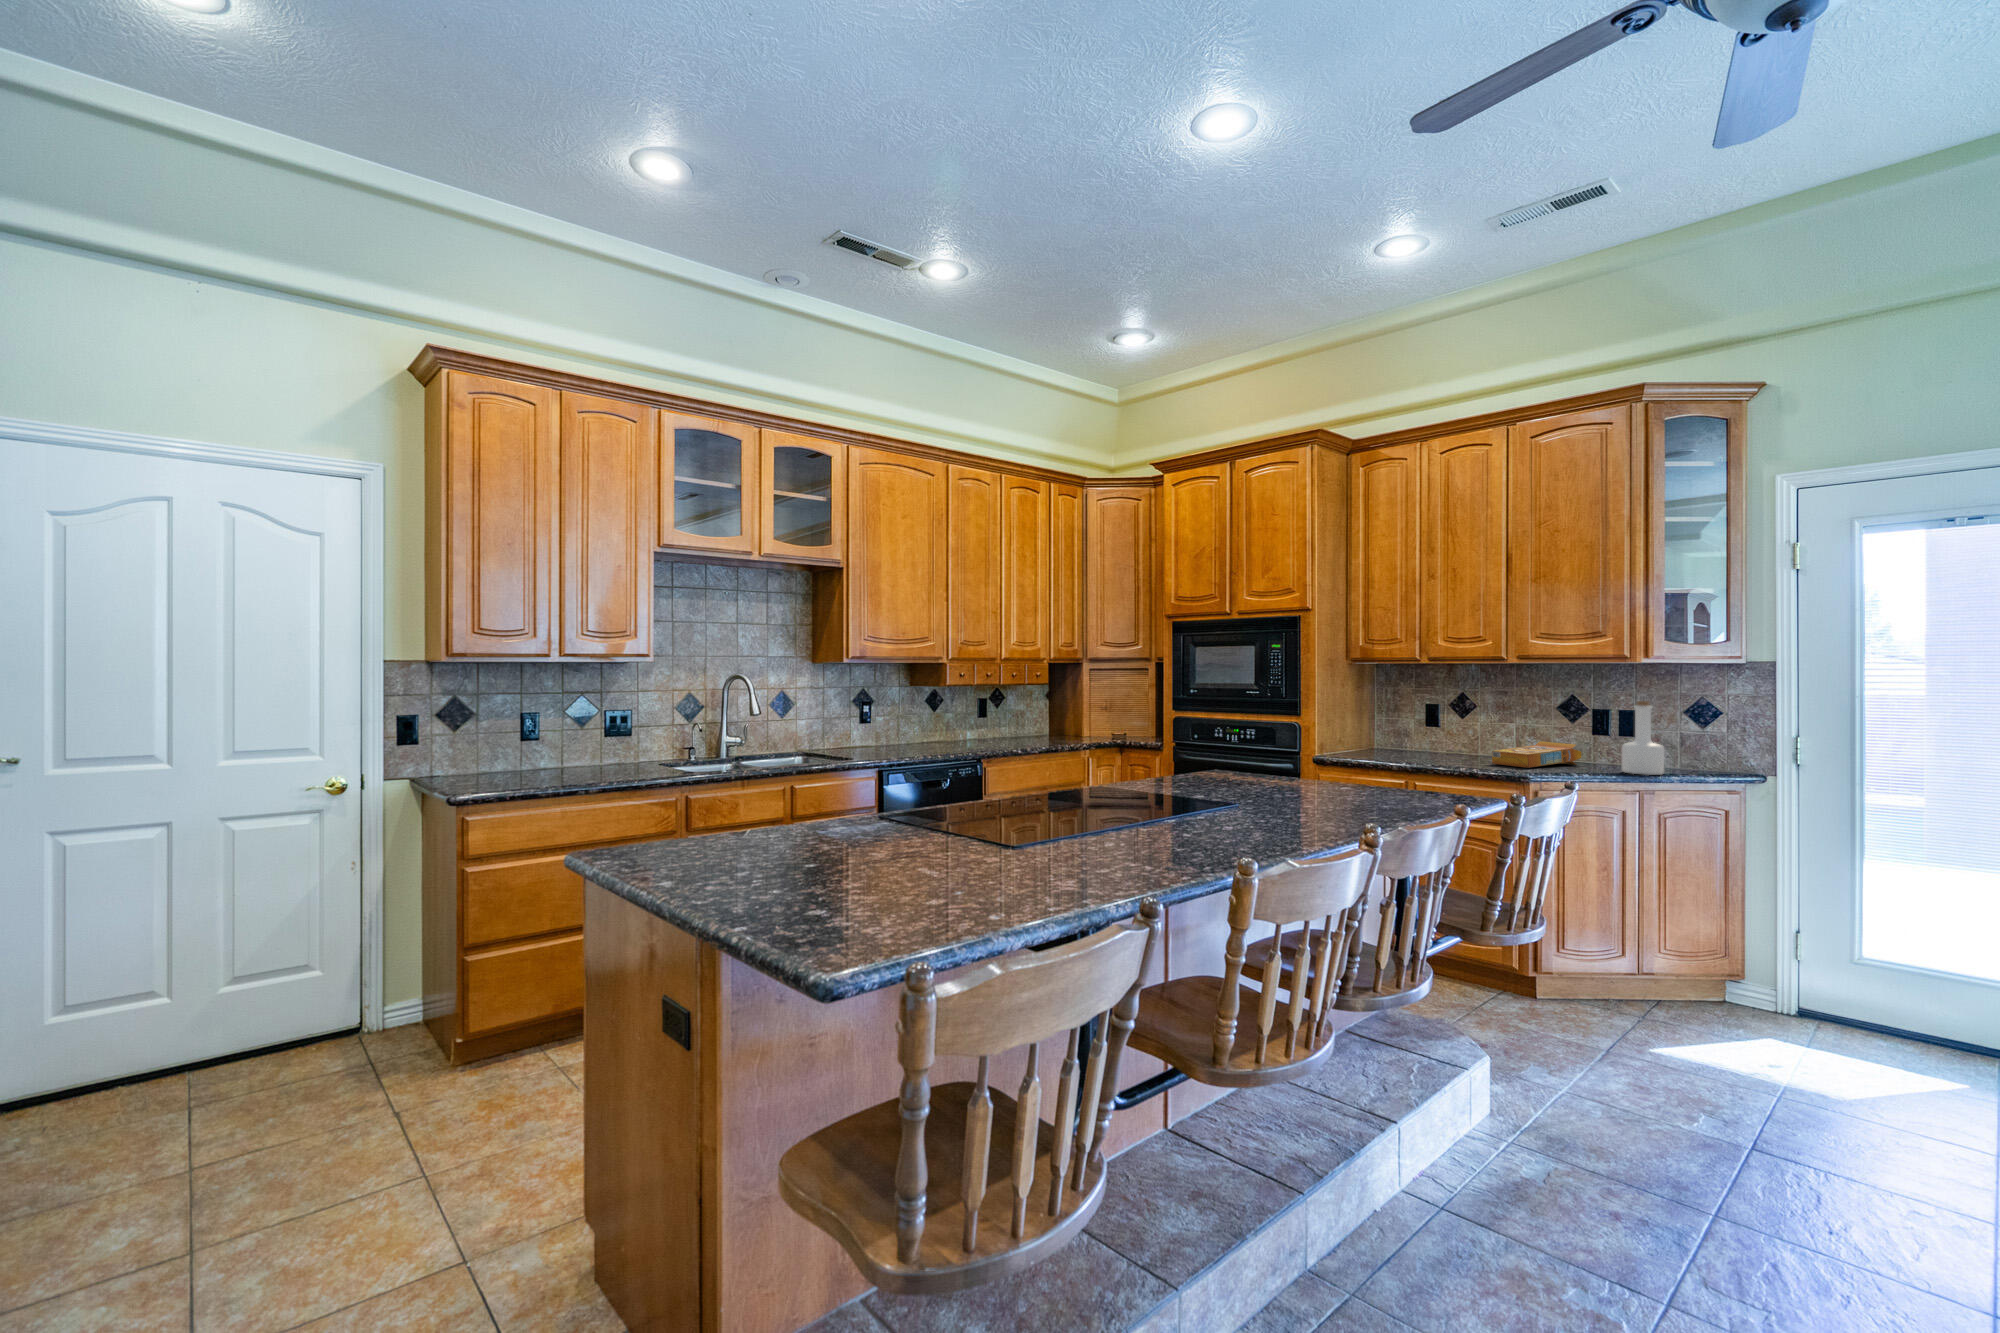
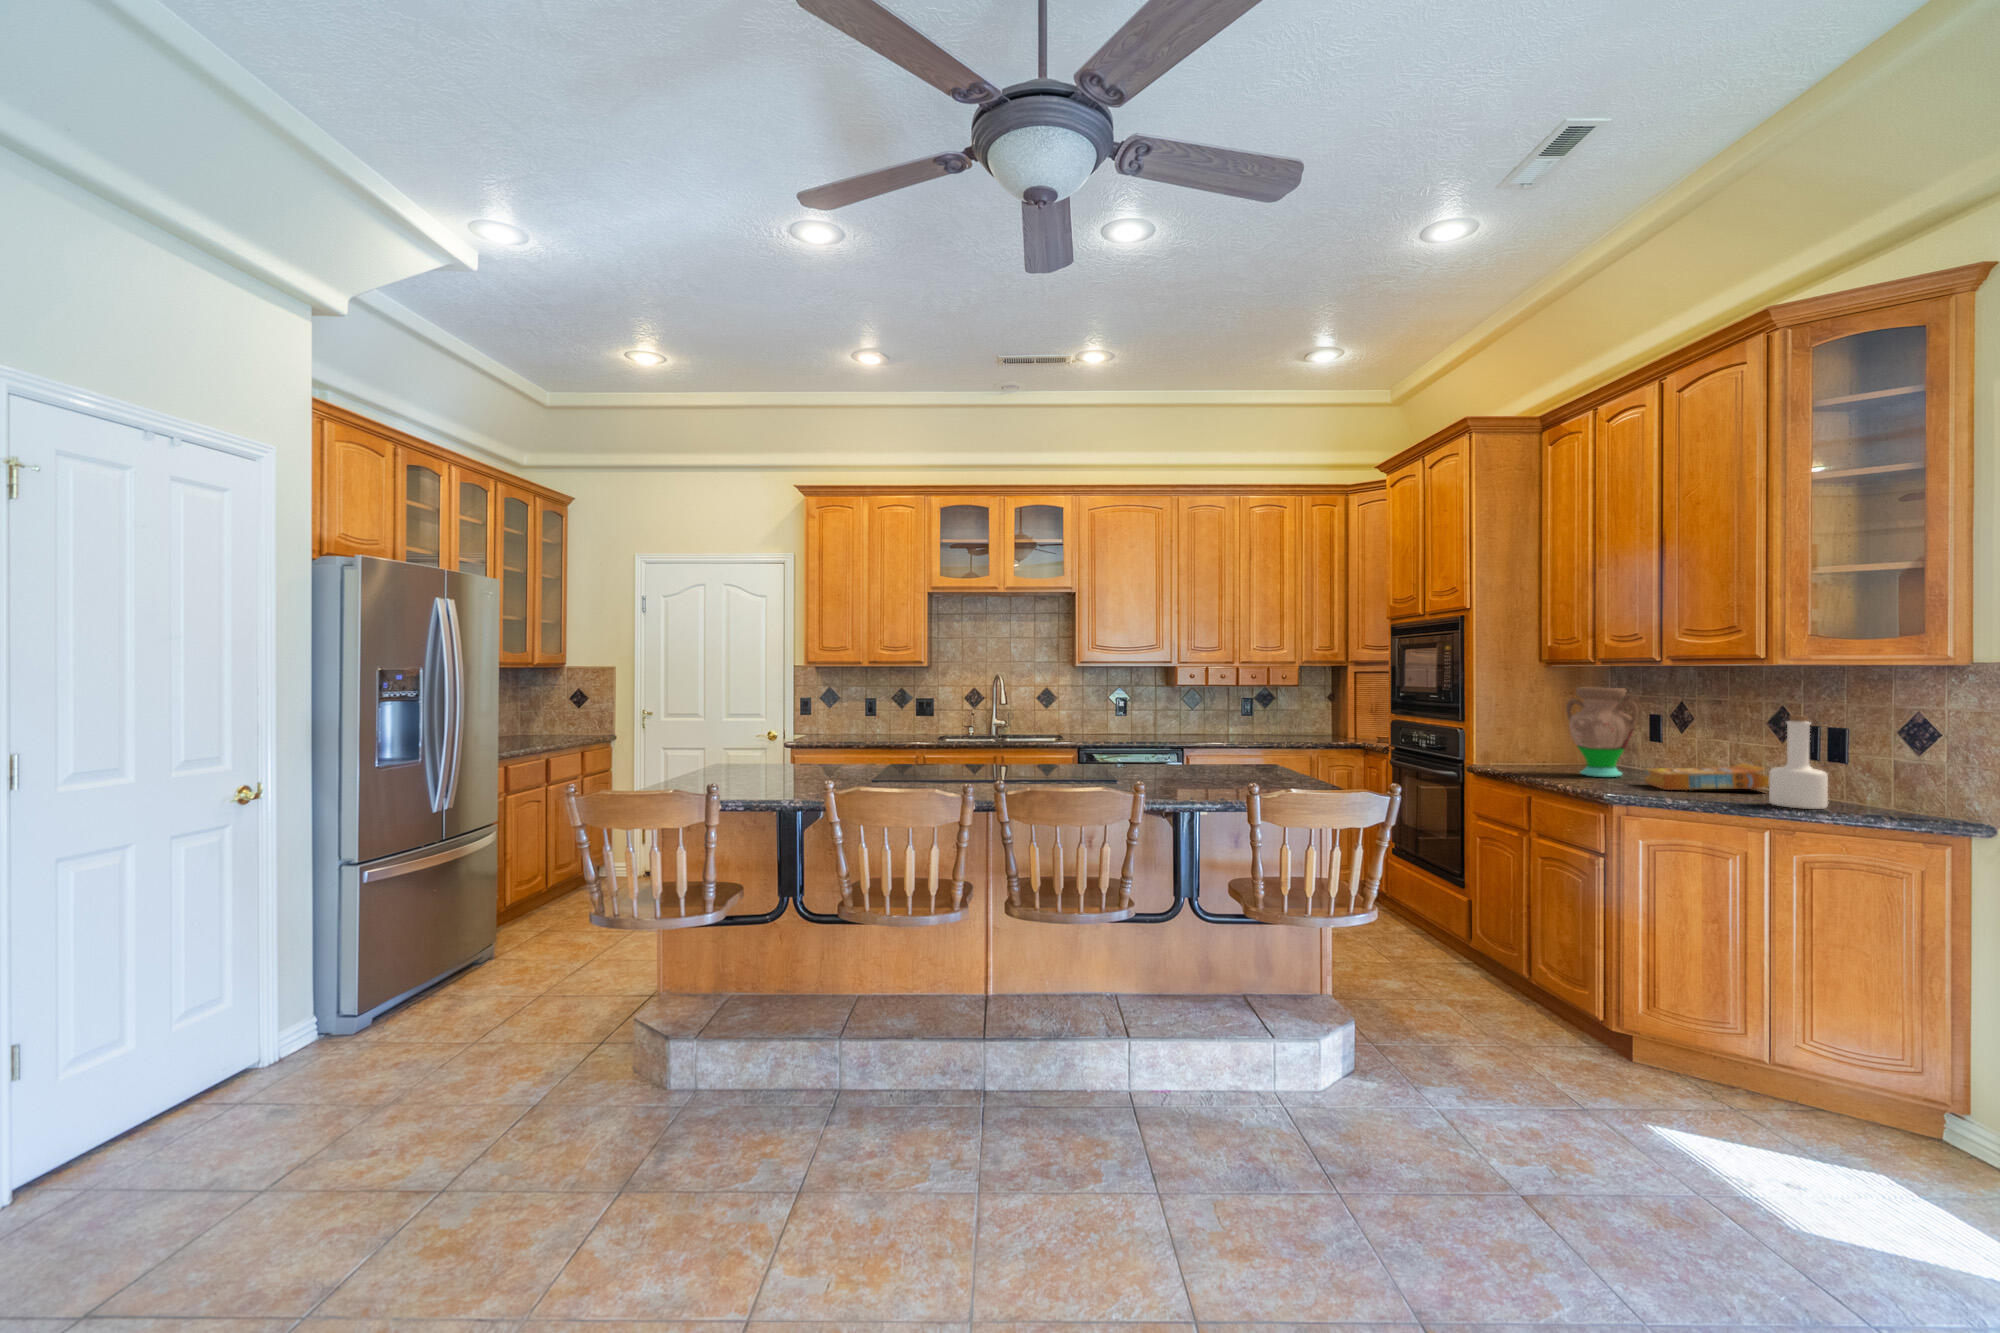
vase: none [1402,682,1464,761] -> present [1566,687,1638,777]

